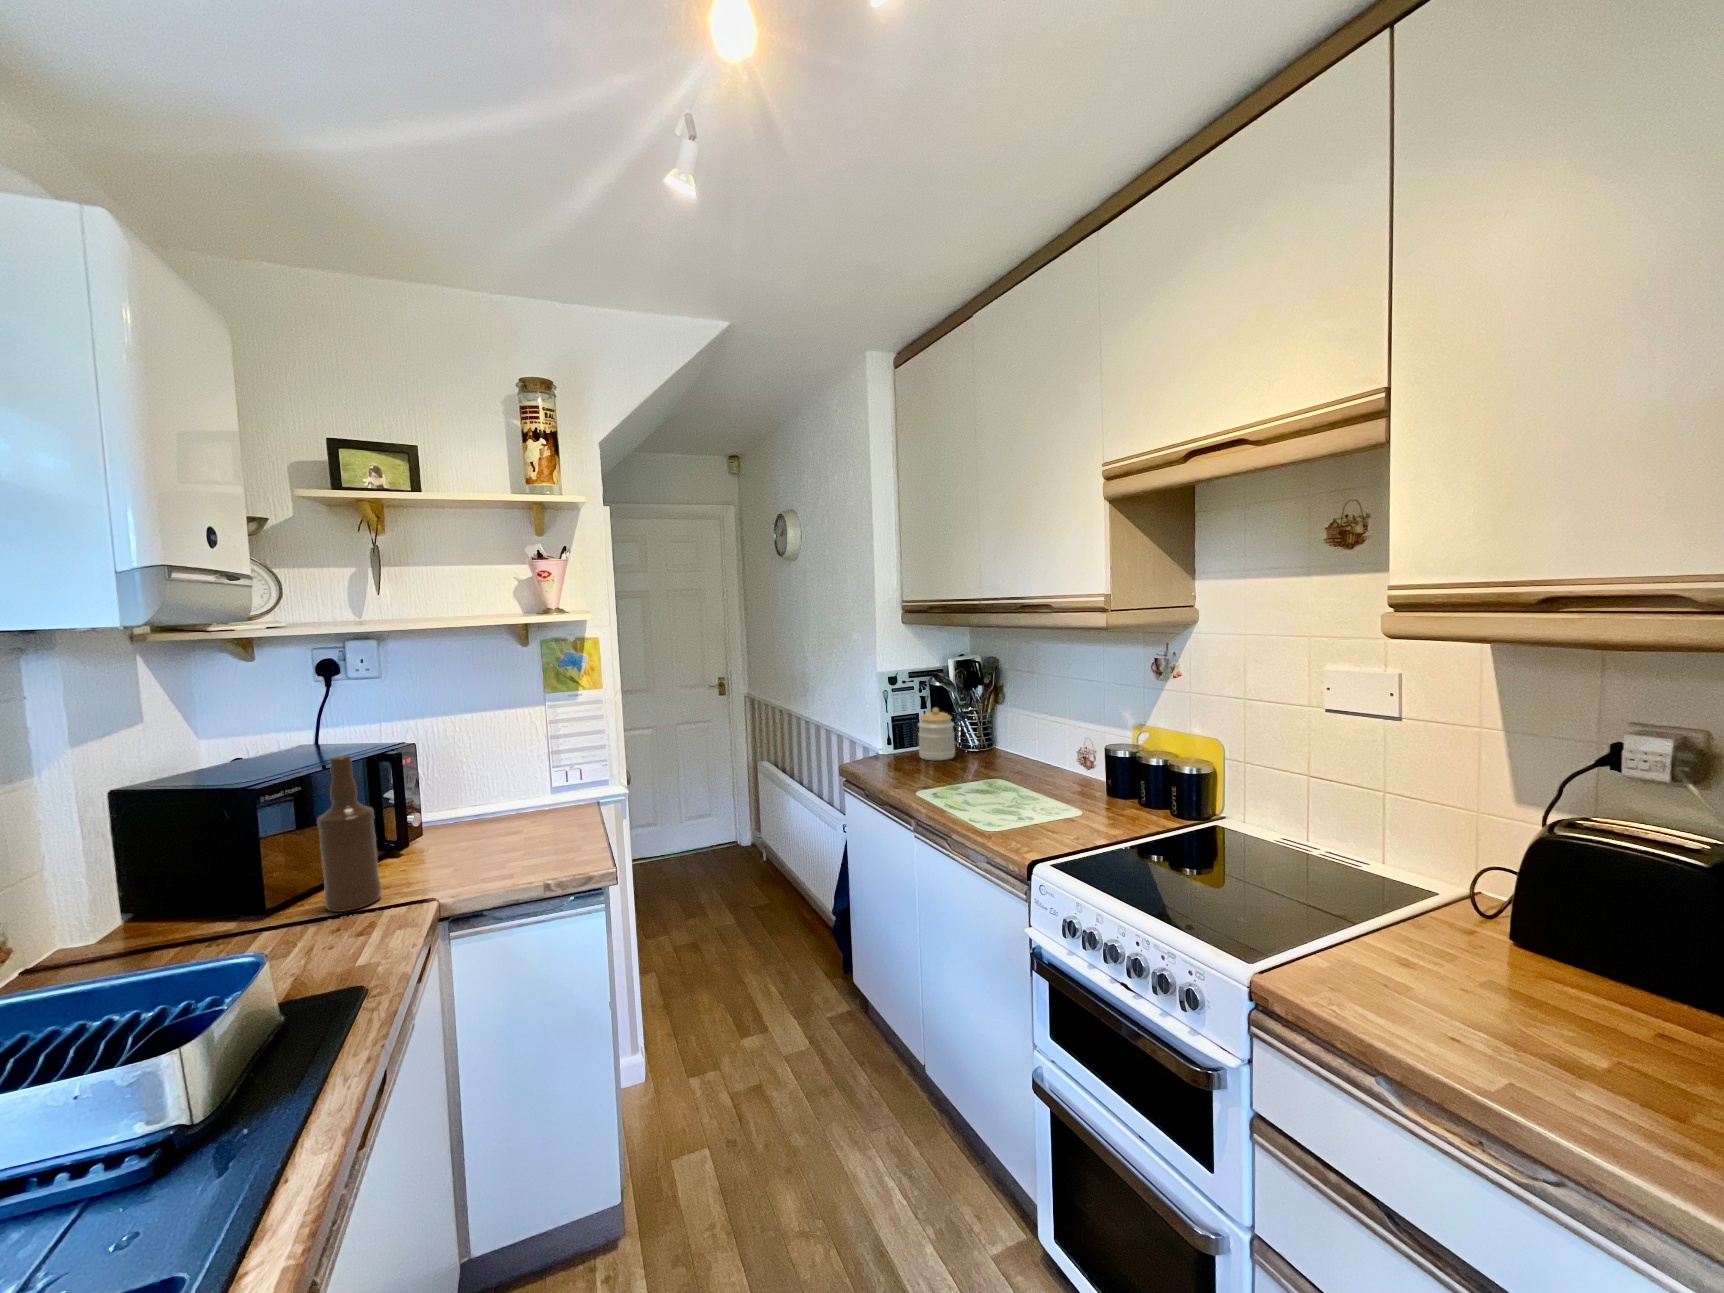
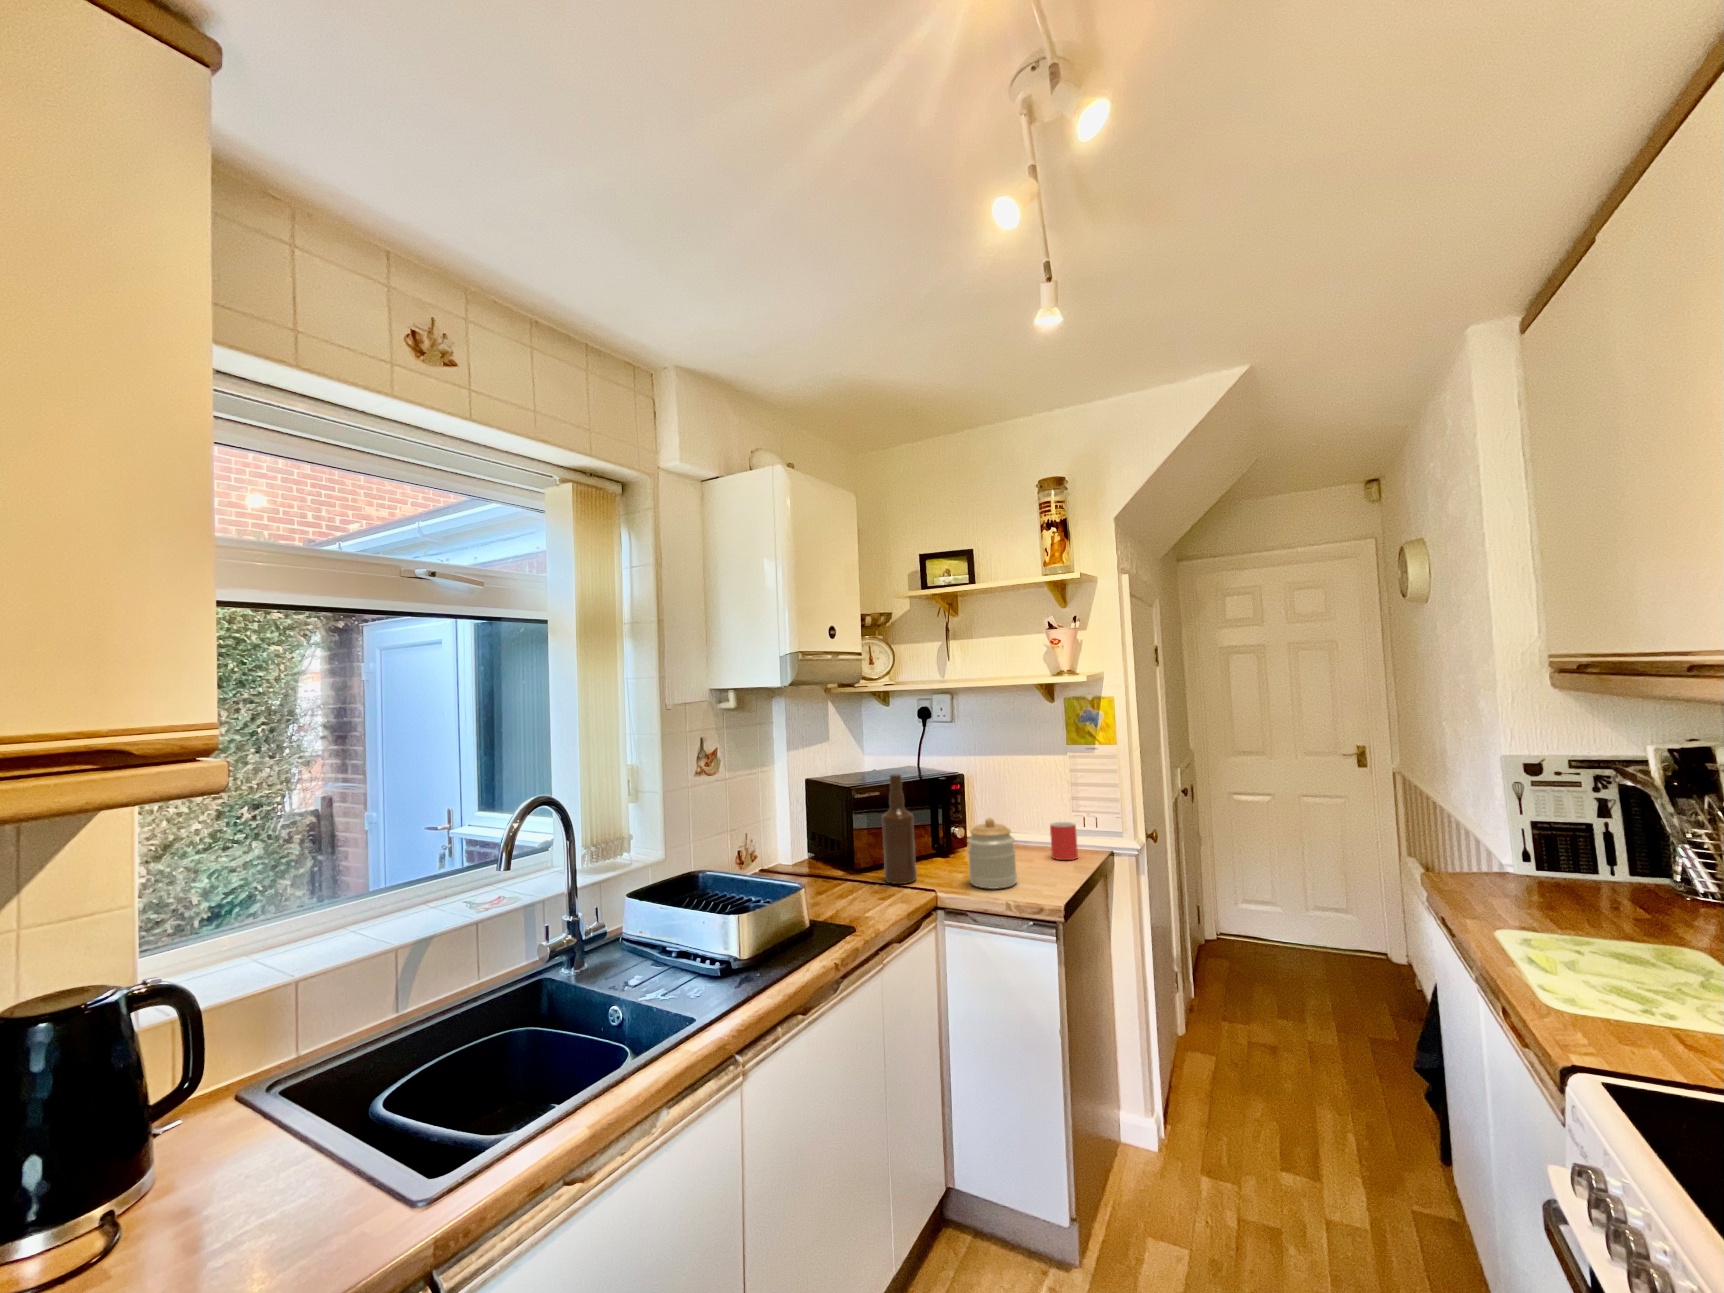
jar: present [918,708,955,760] -> present [967,818,1017,889]
mug: none [536,779,570,823] -> present [1050,822,1078,860]

